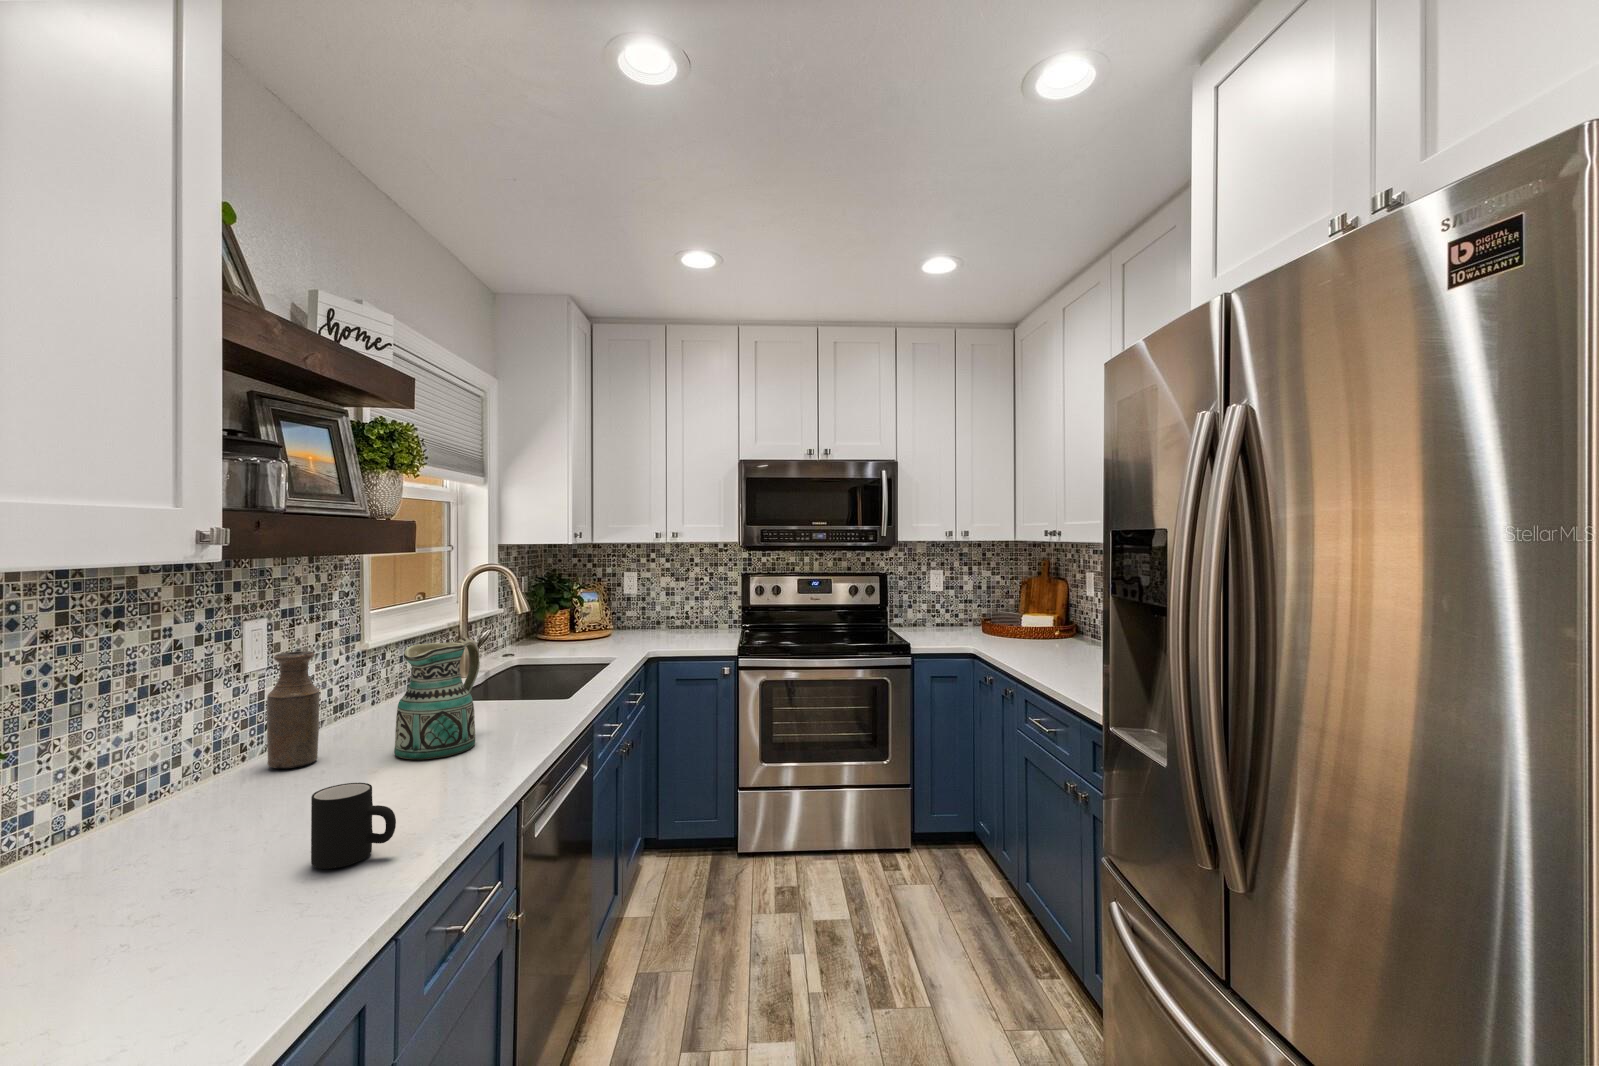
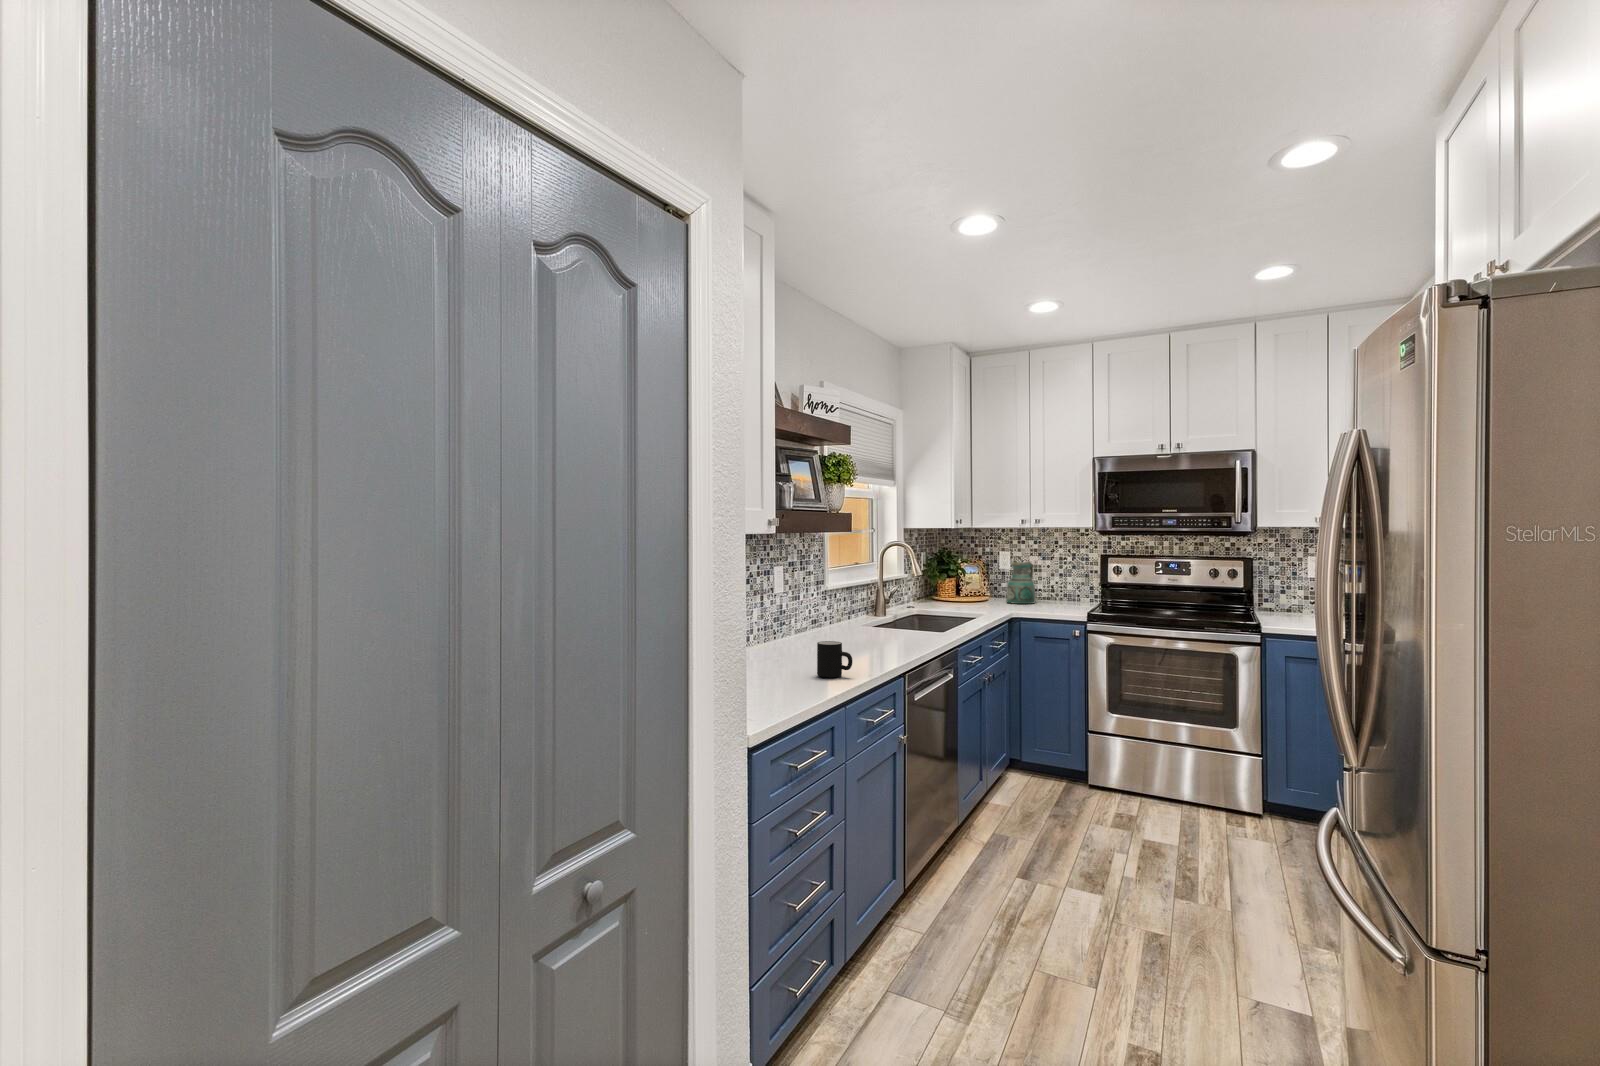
ceramic pitcher: present [394,638,480,759] -> present [1006,561,1035,604]
bottle: present [267,651,319,769] -> none [786,584,809,646]

